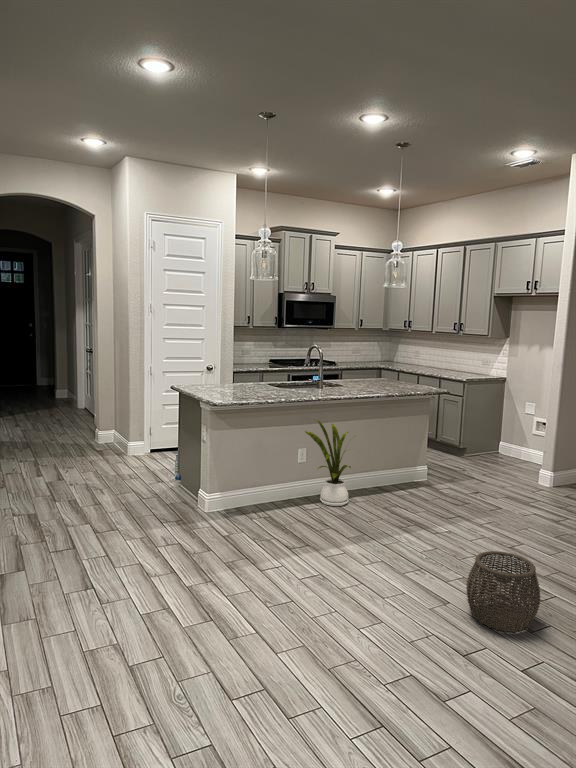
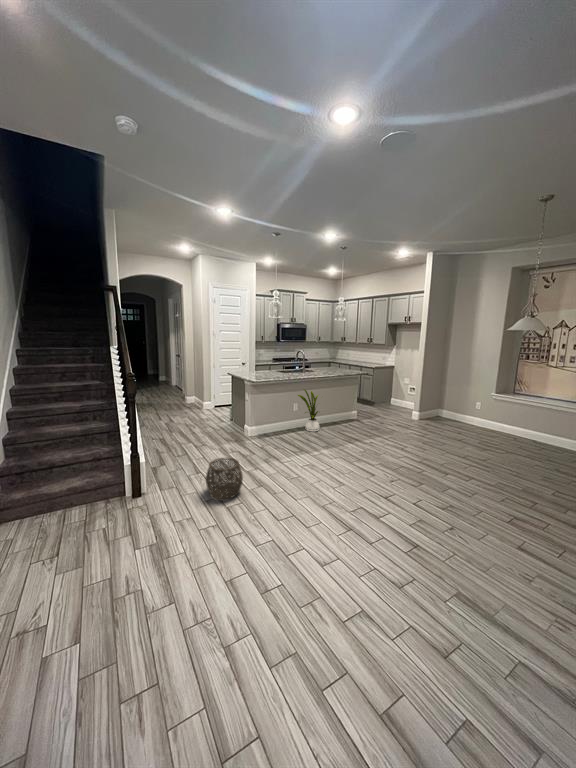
woven basket: present [466,551,541,633] -> present [206,458,243,499]

